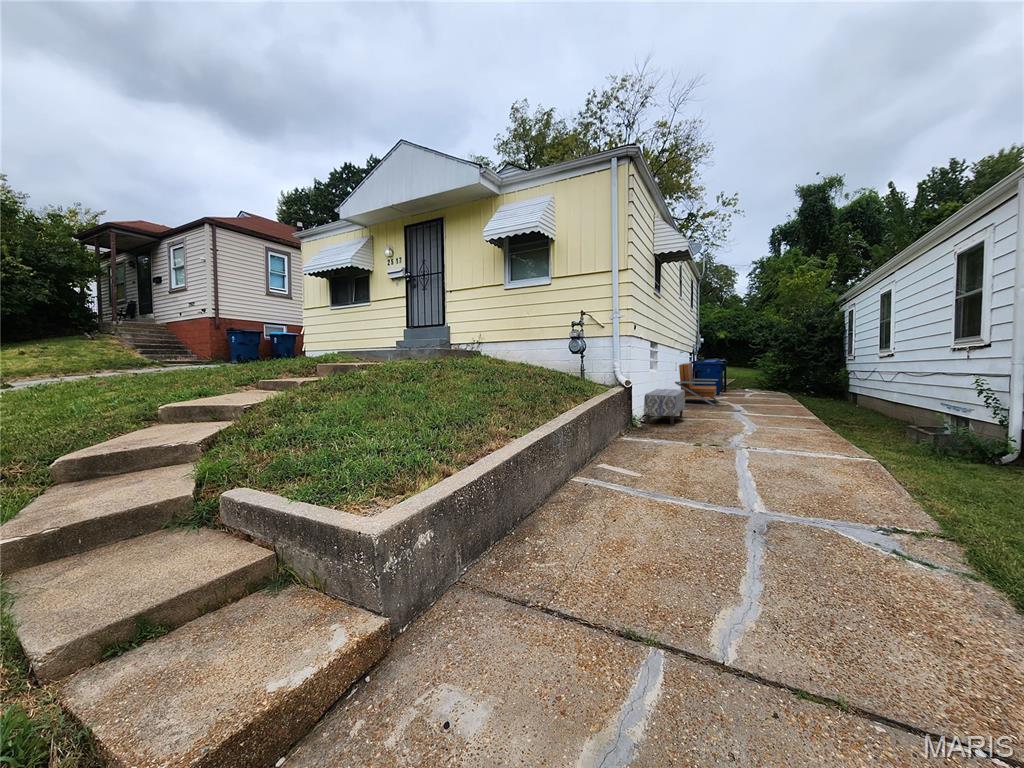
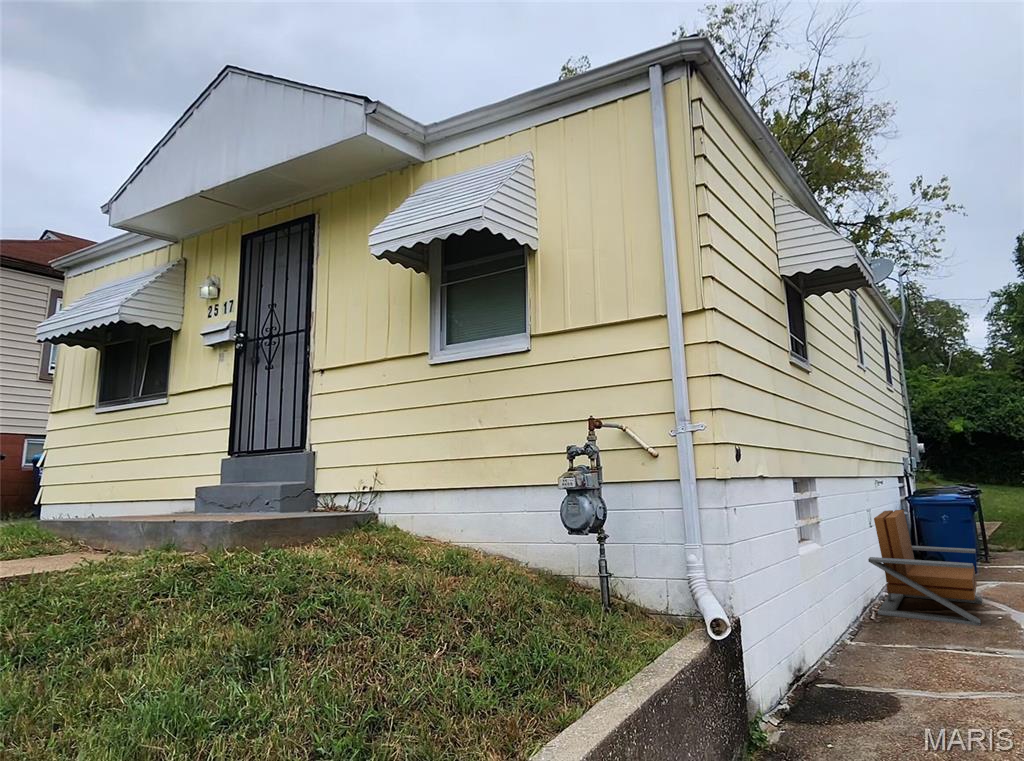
bench: present [644,389,685,425] -> none [786,591,902,718]

